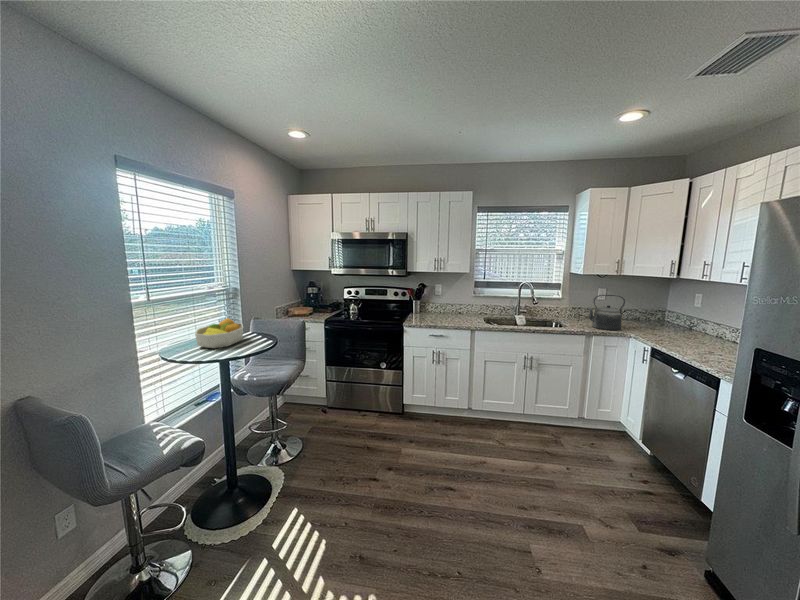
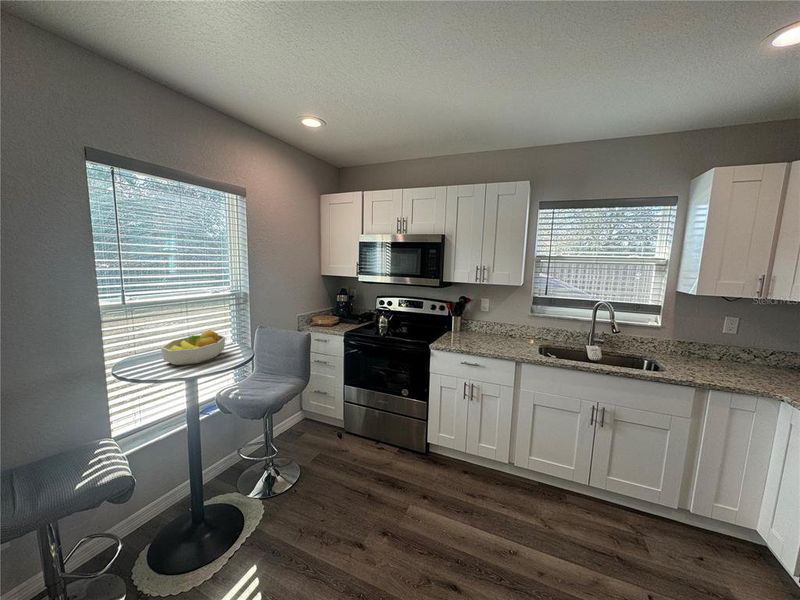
kettle: present [588,295,625,330] -> none [702,328,774,386]

